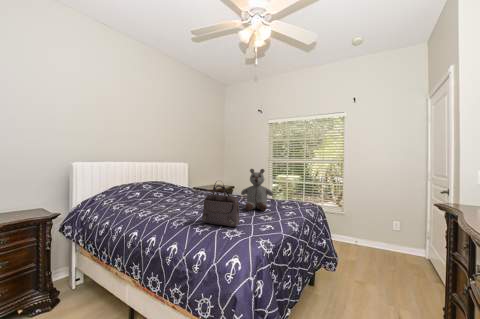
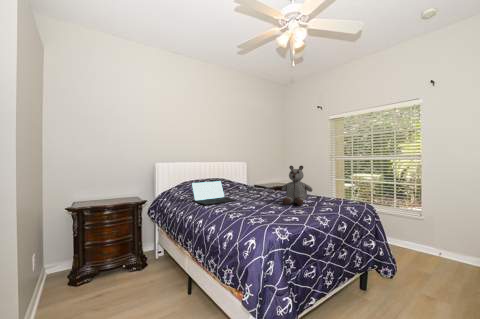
handbag: present [202,181,240,227] -> none [239,176,268,216]
laptop: none [133,185,190,216] -> present [191,181,236,205]

